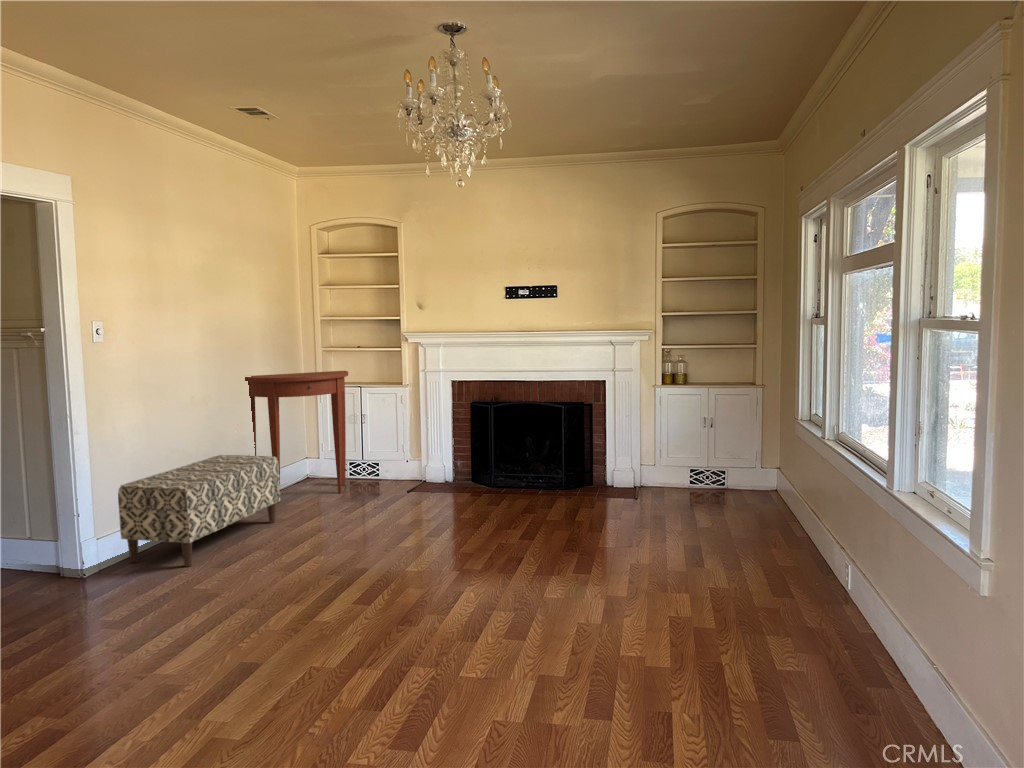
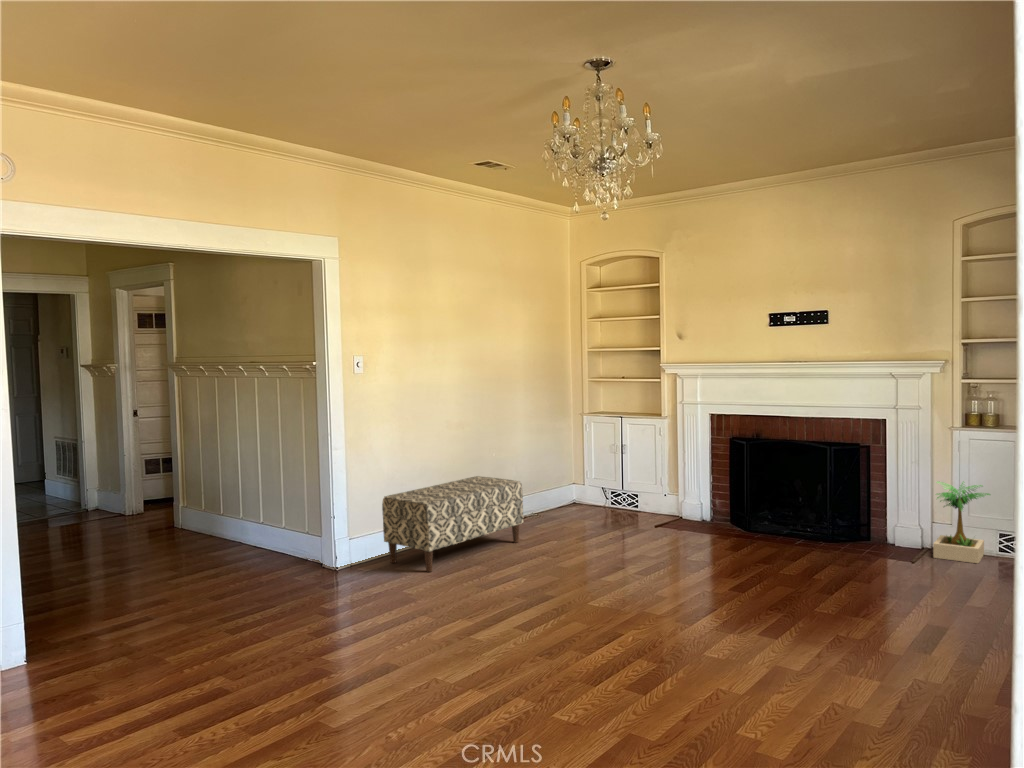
console table: present [245,371,348,503] -> none [504,401,604,525]
potted plant: none [646,428,693,495] -> present [933,482,990,563]

